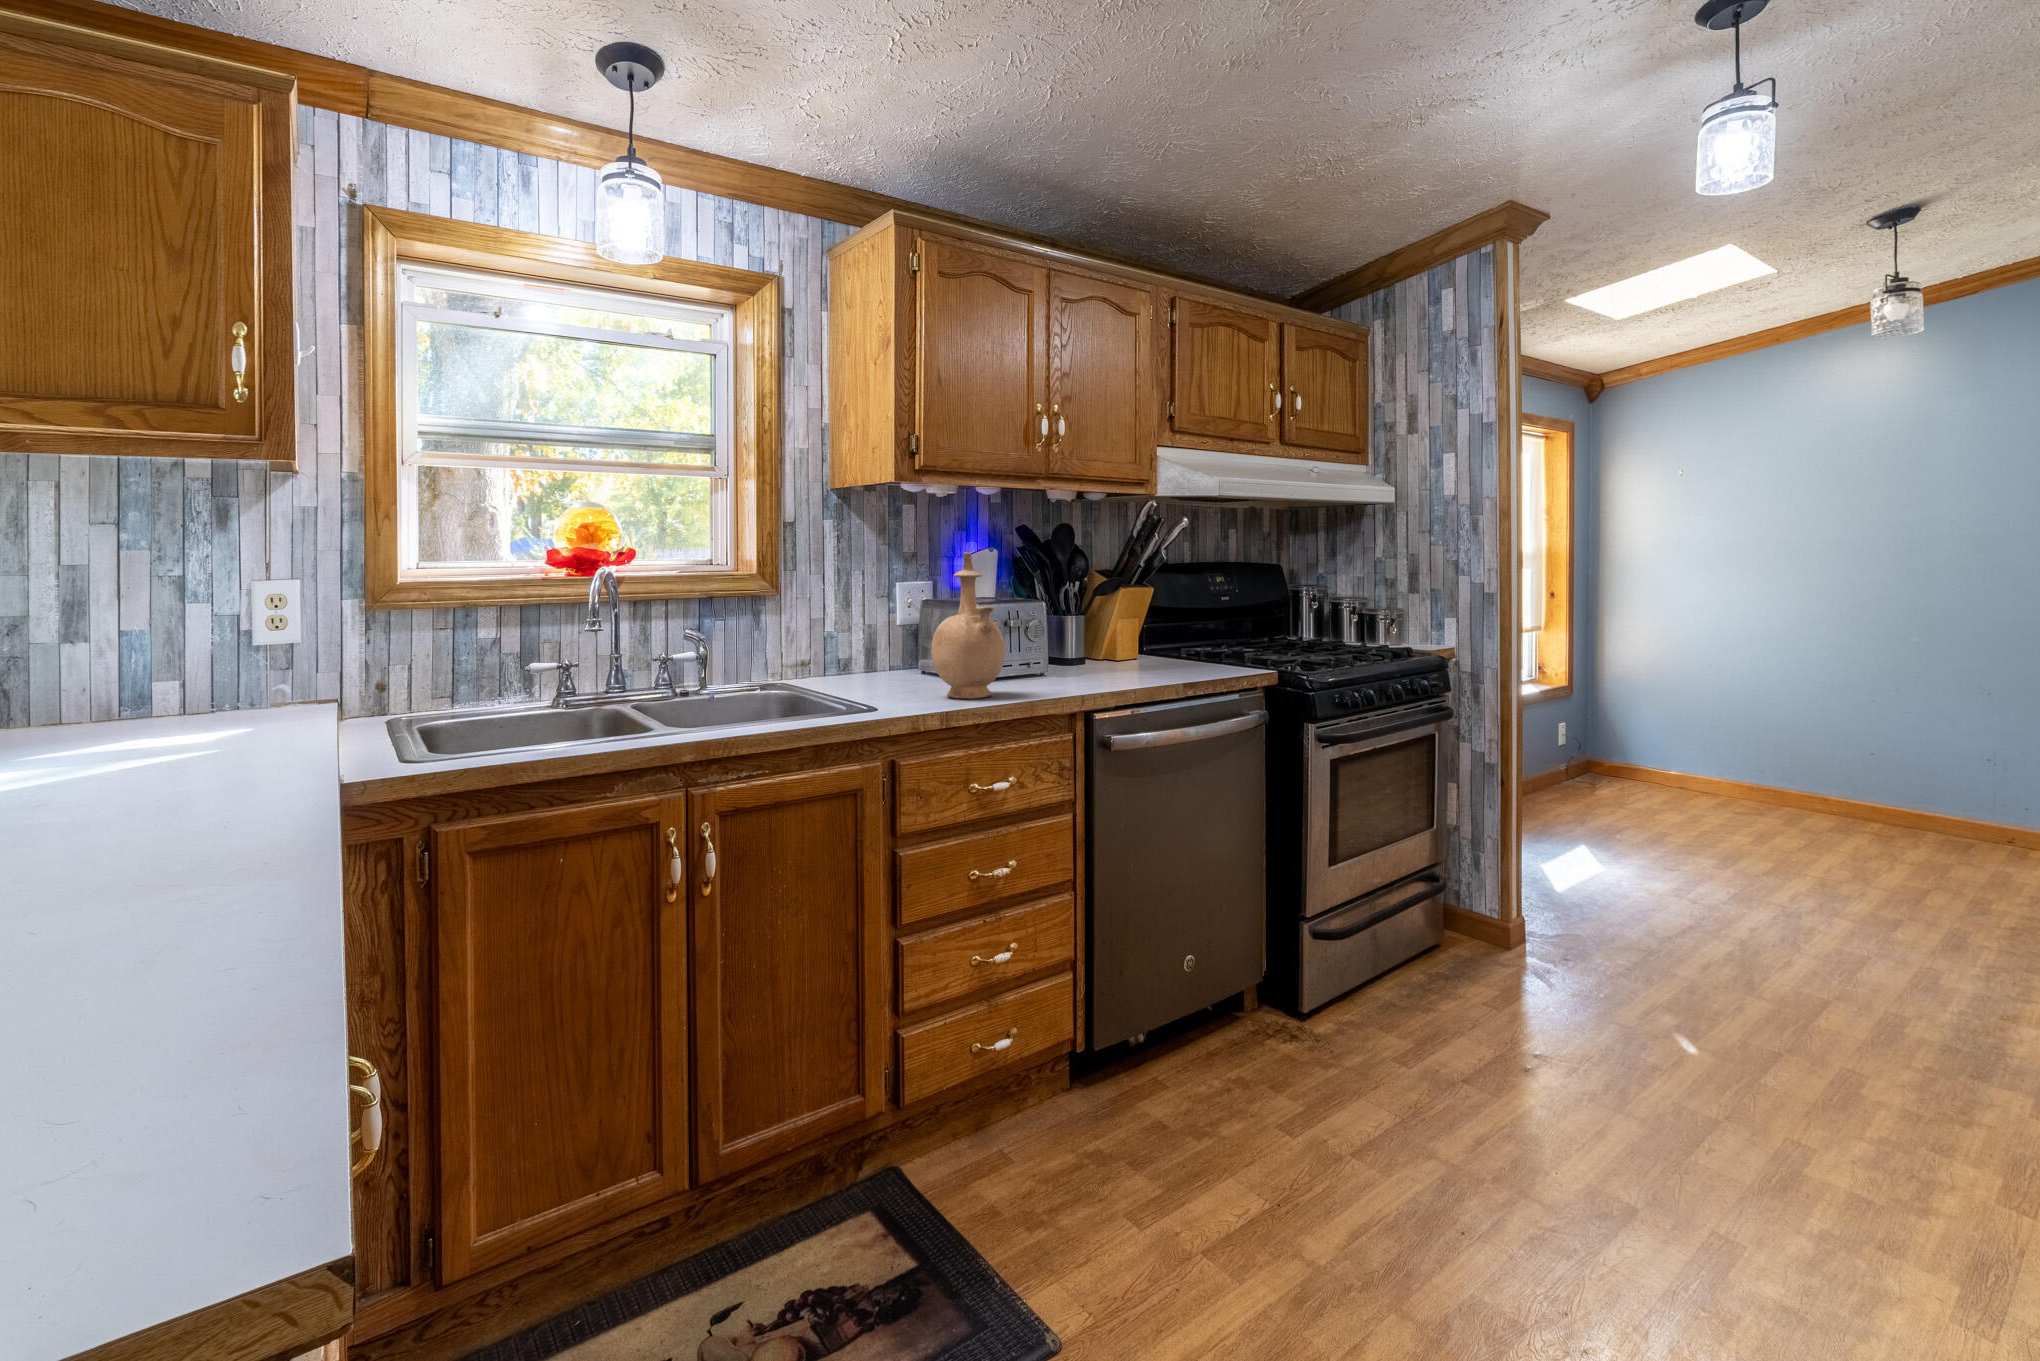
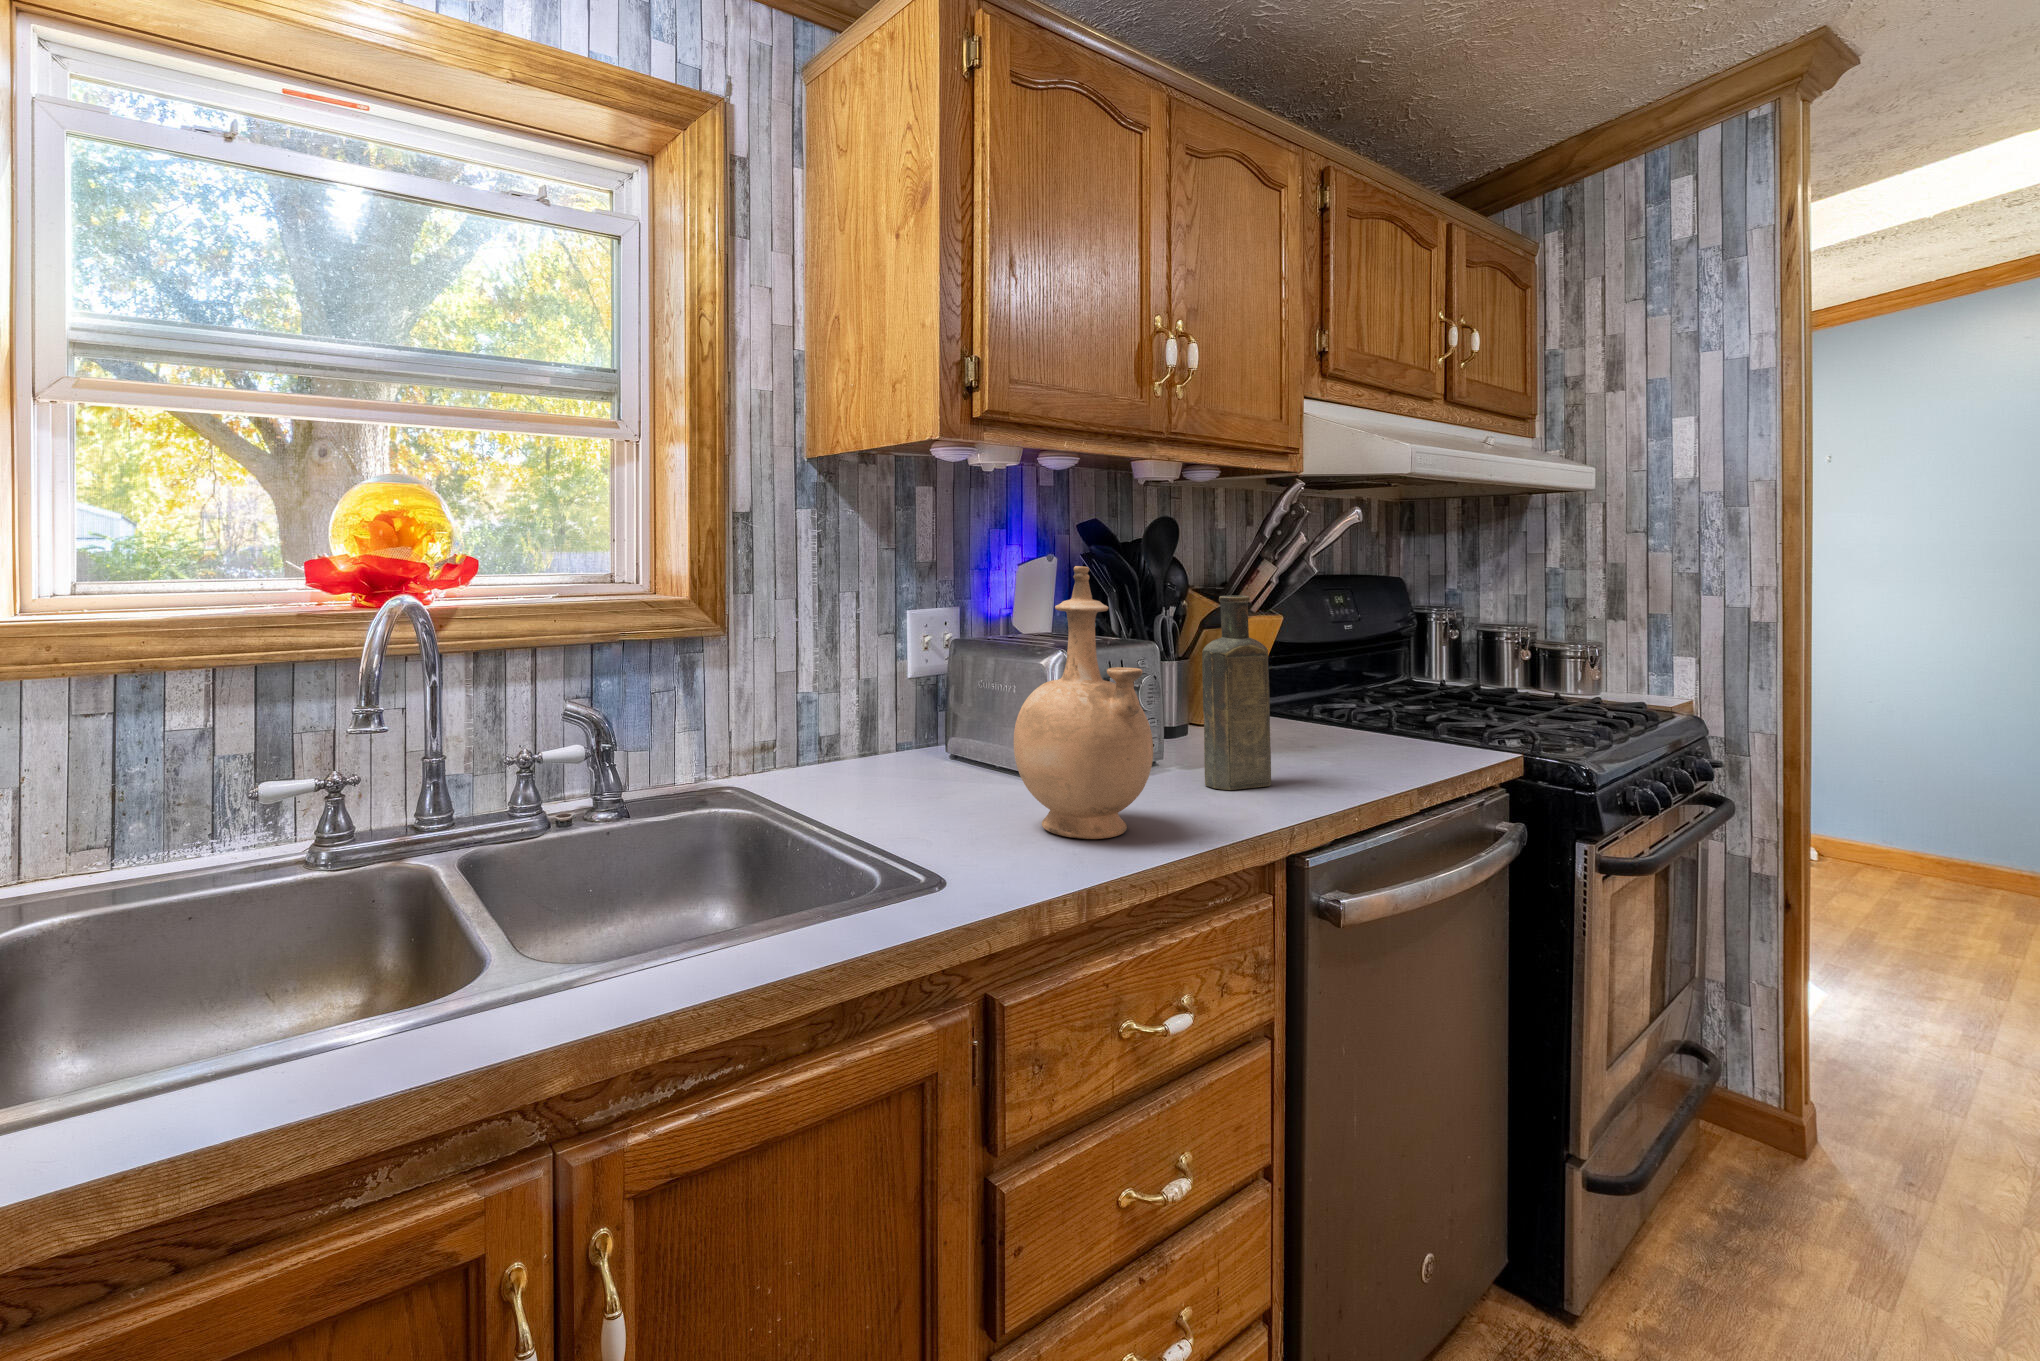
bottle: none [1052,571,1101,684] -> present [1202,596,1271,790]

